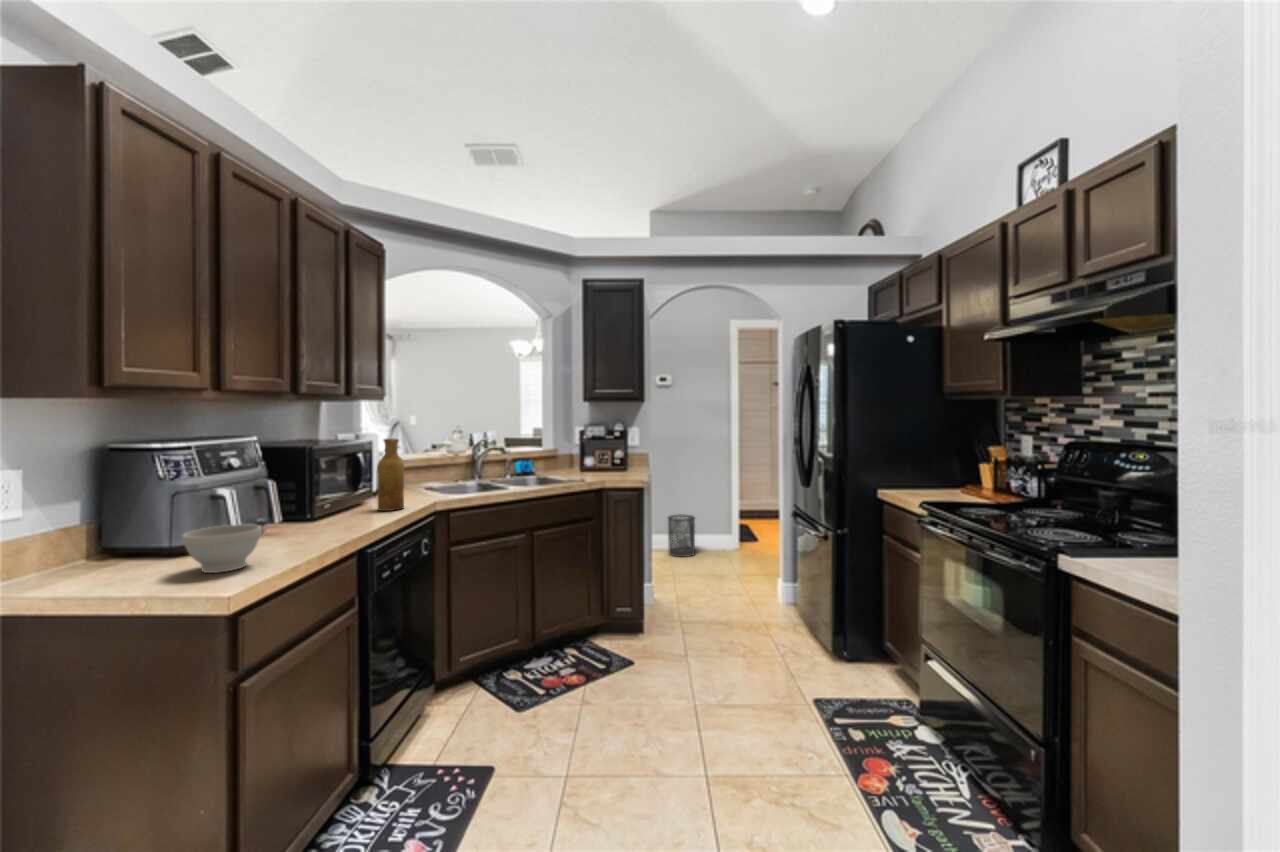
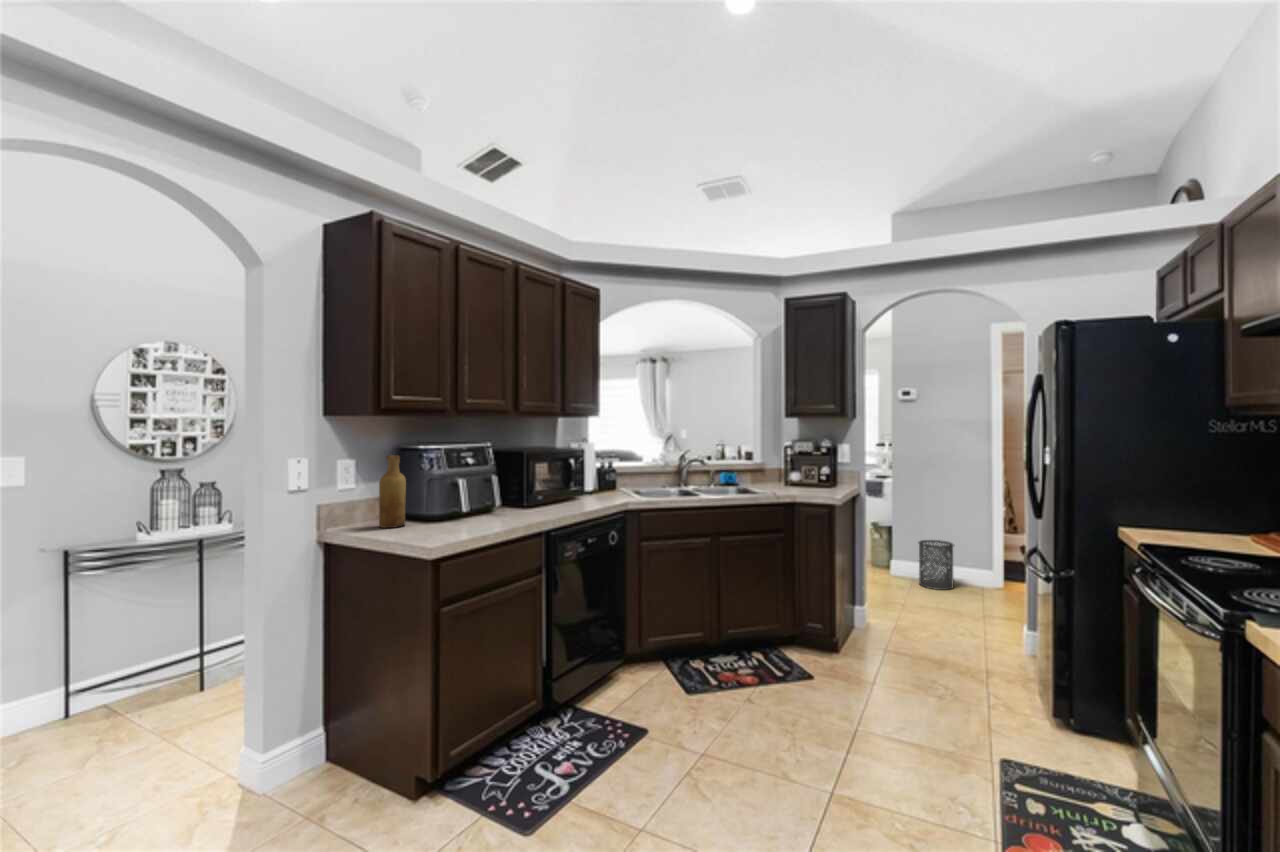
vase: present [377,438,404,511] -> present [379,455,406,528]
bowl: present [182,524,262,573] -> none [429,504,474,534]

